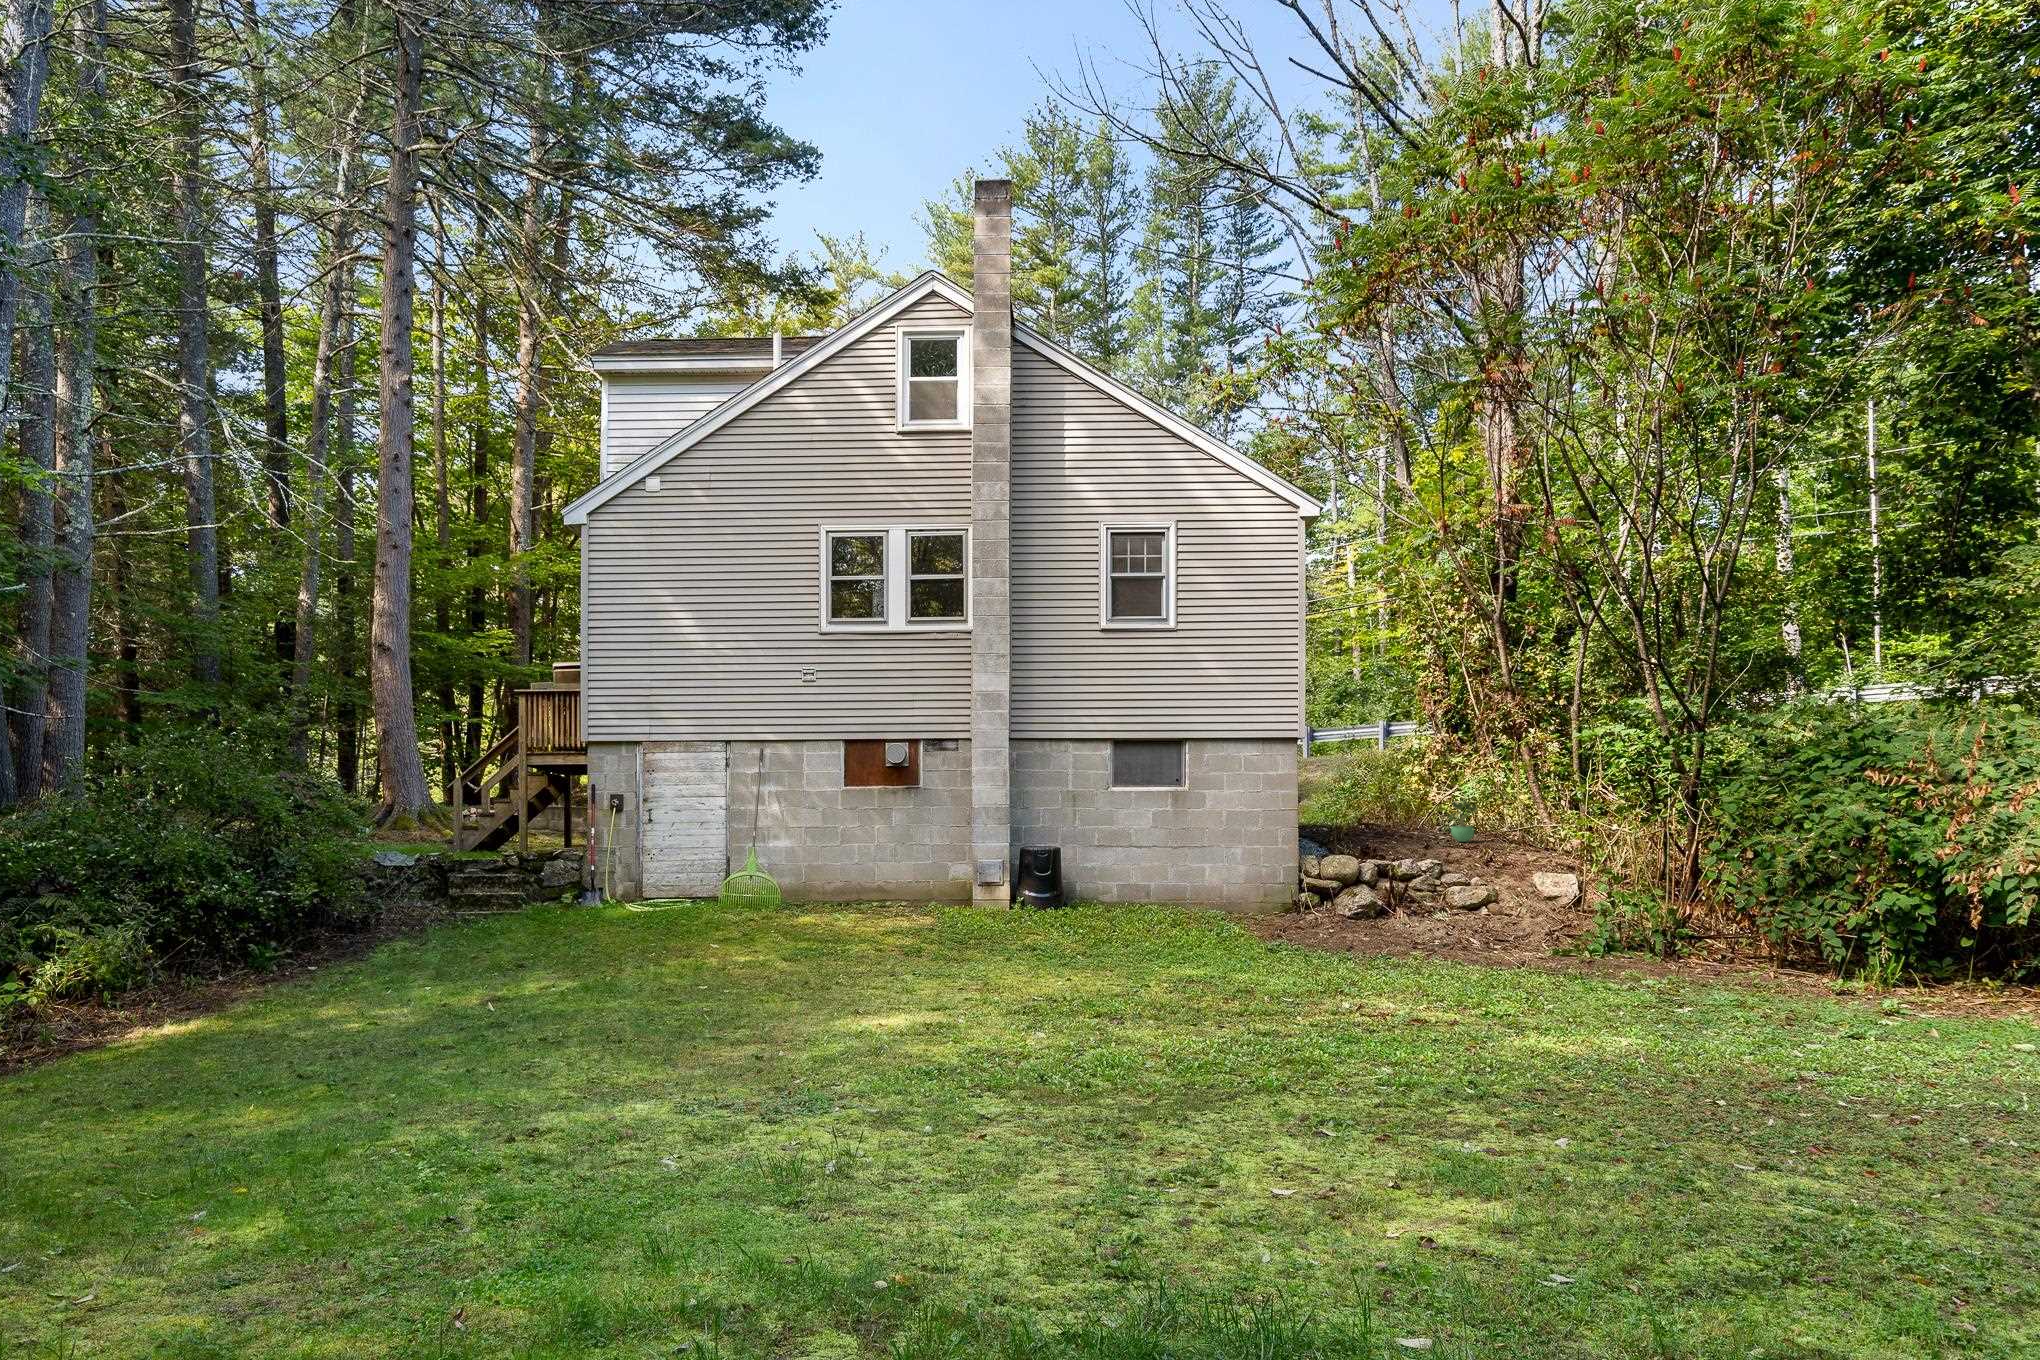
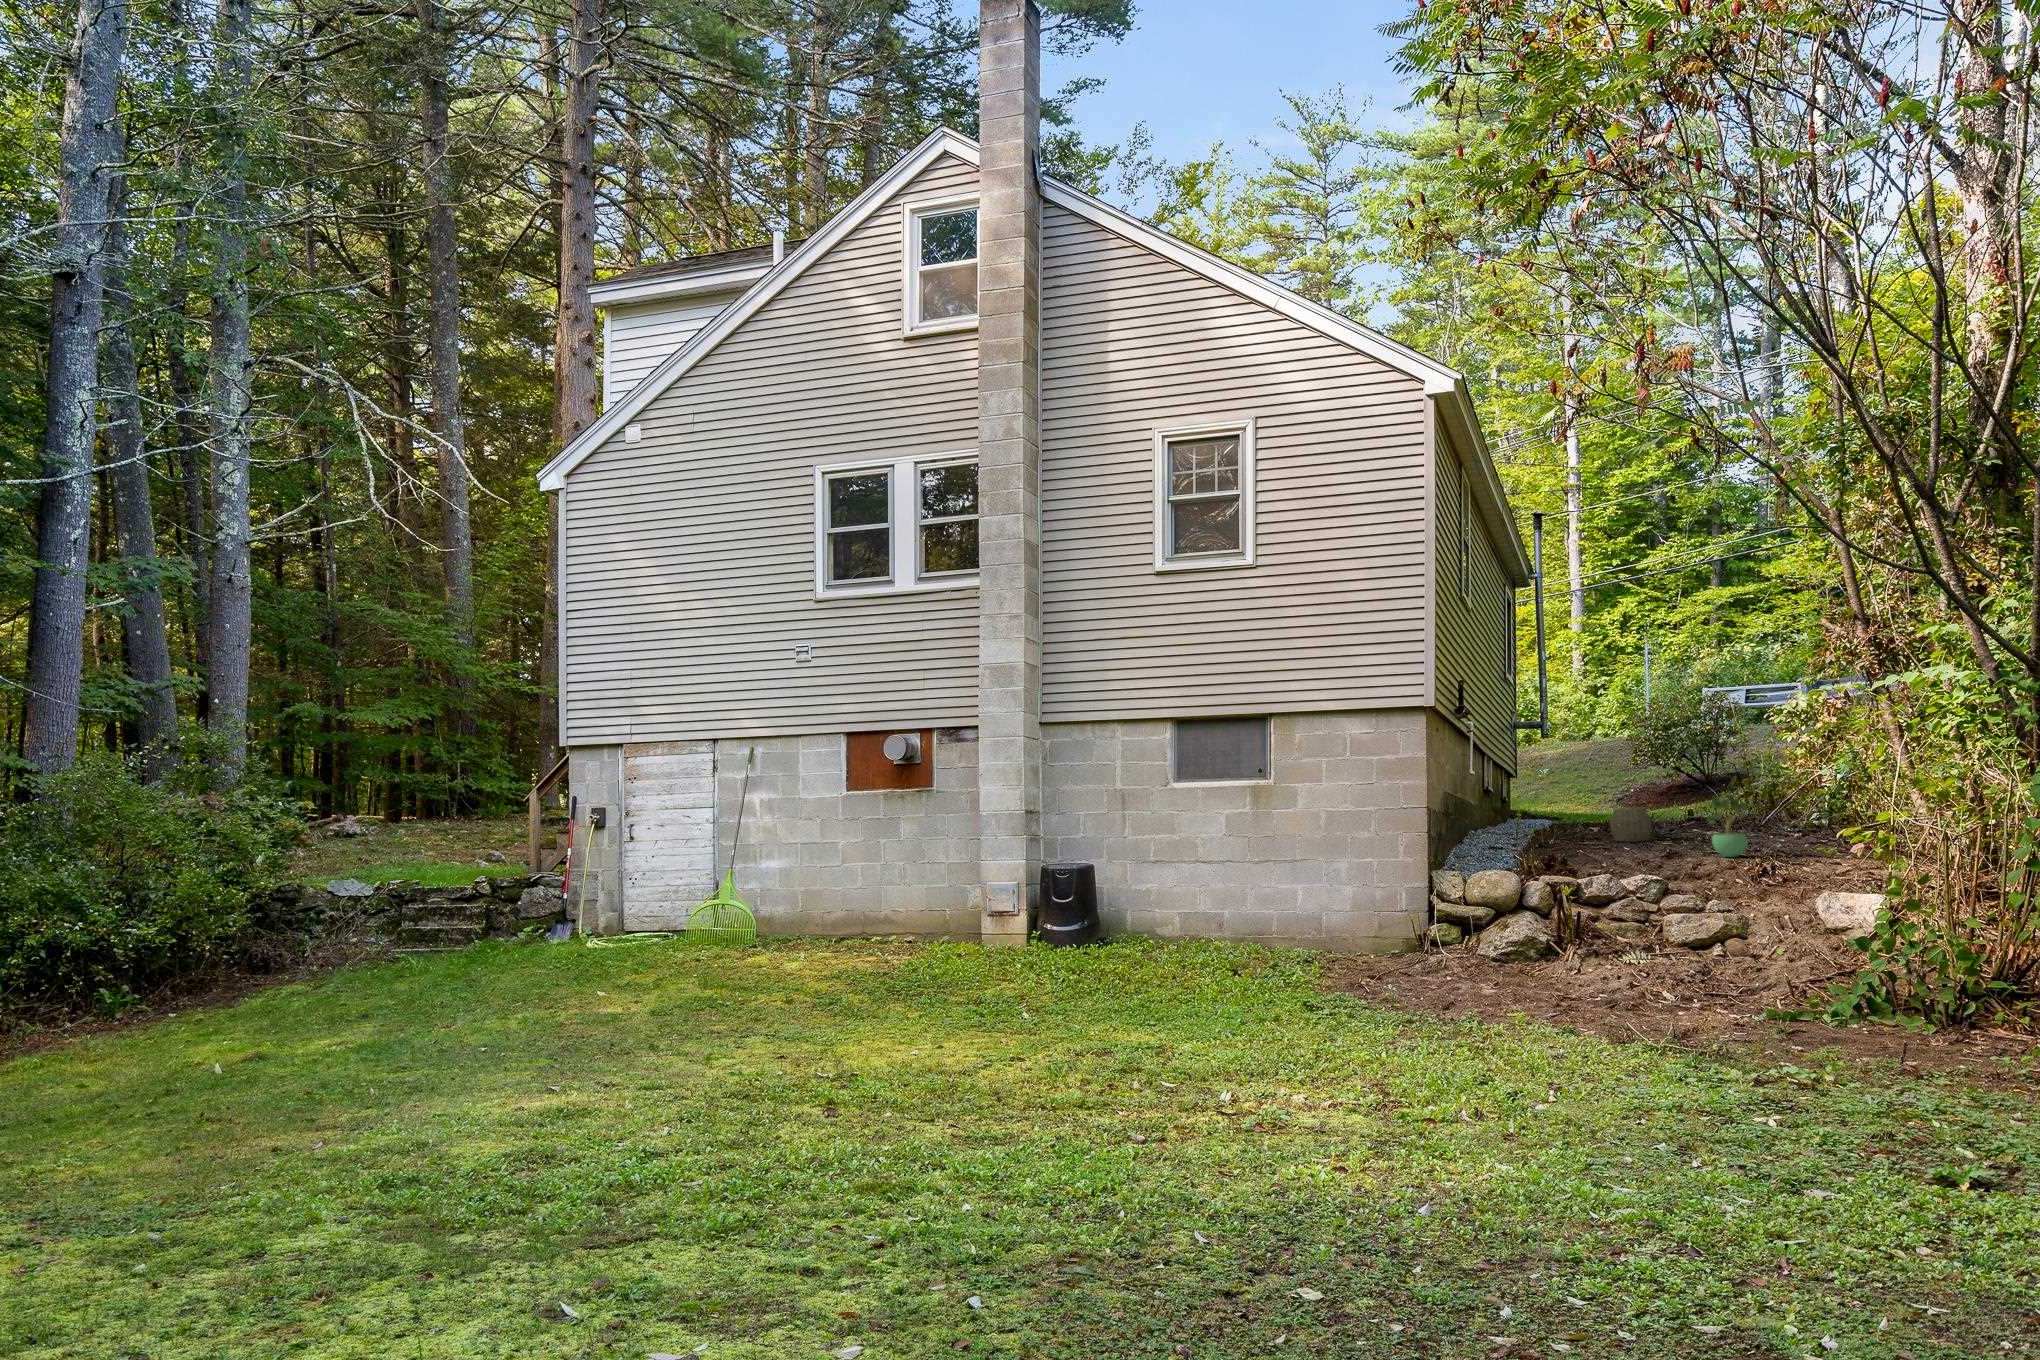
woven basket: none [1355,802,1383,826] -> present [1610,807,1652,842]

